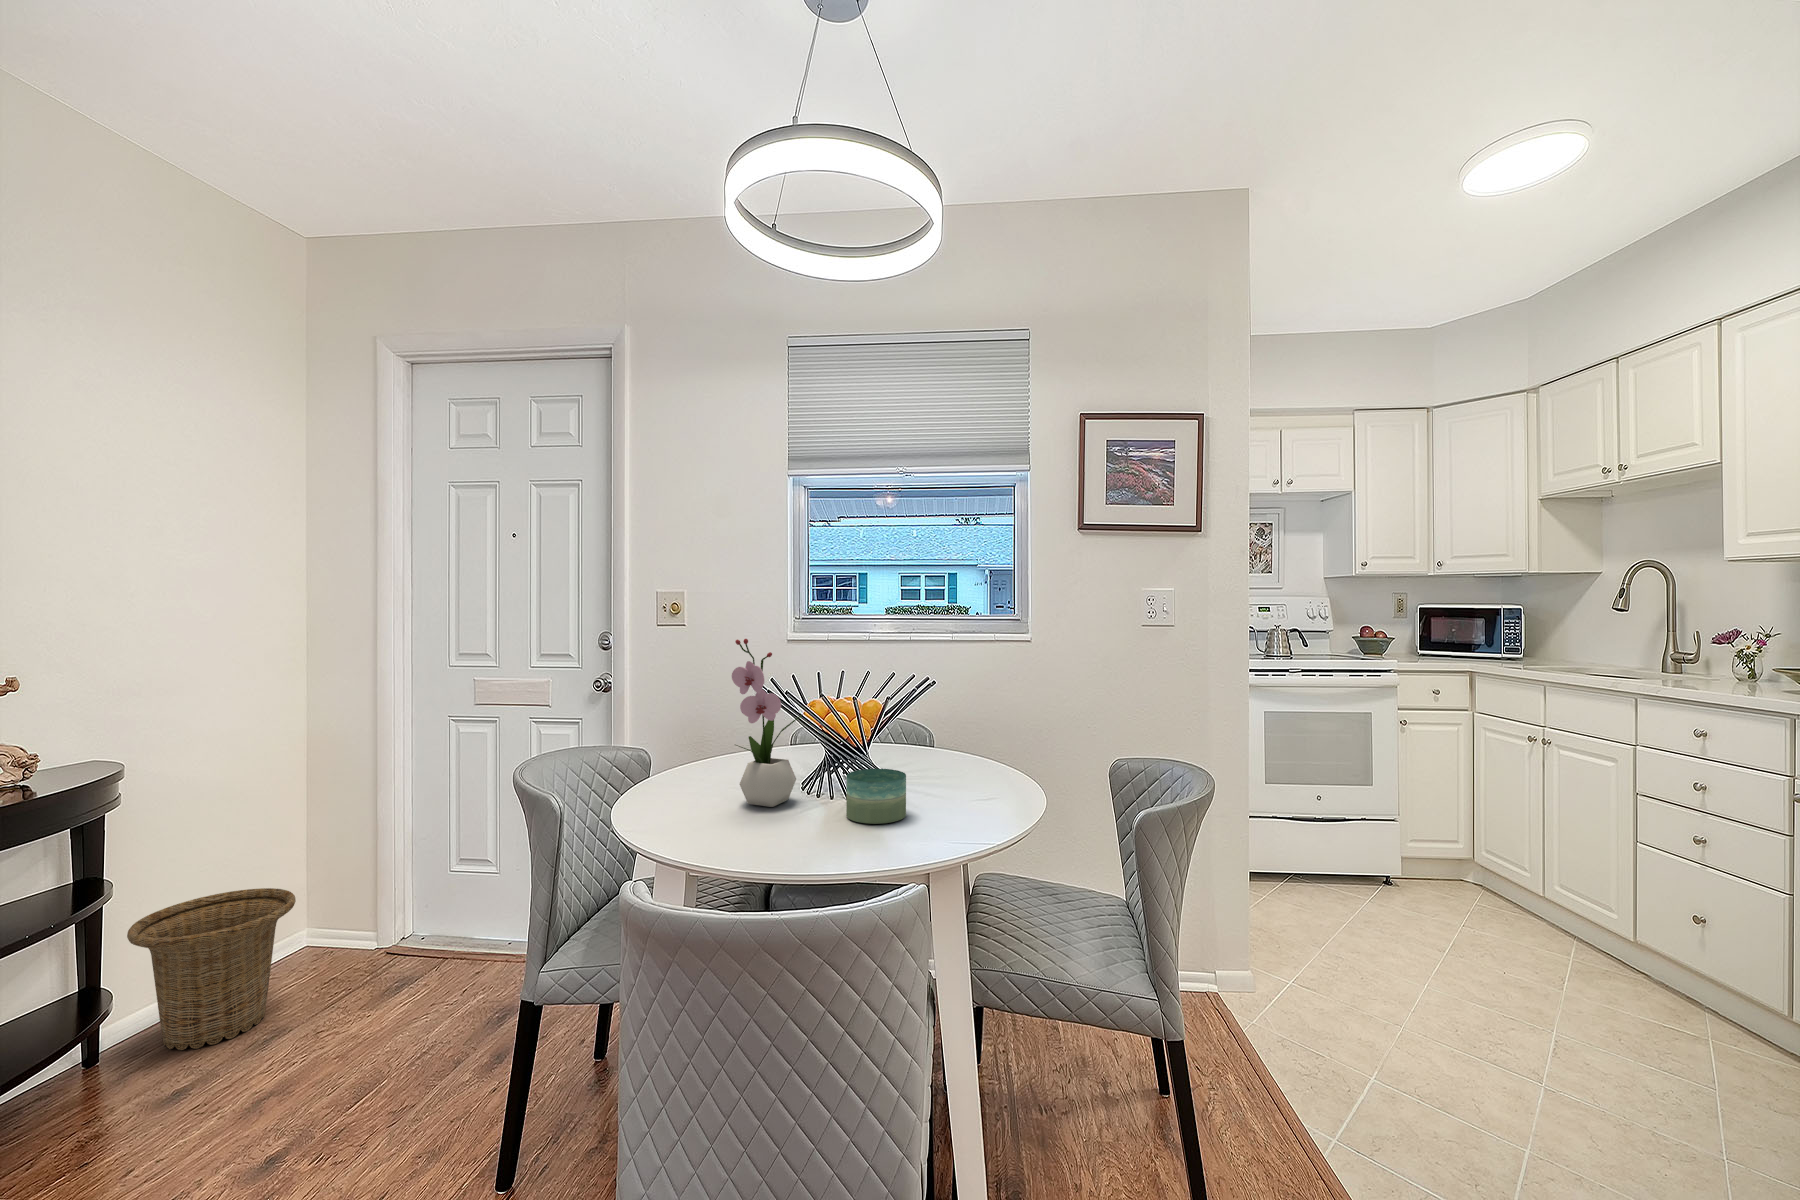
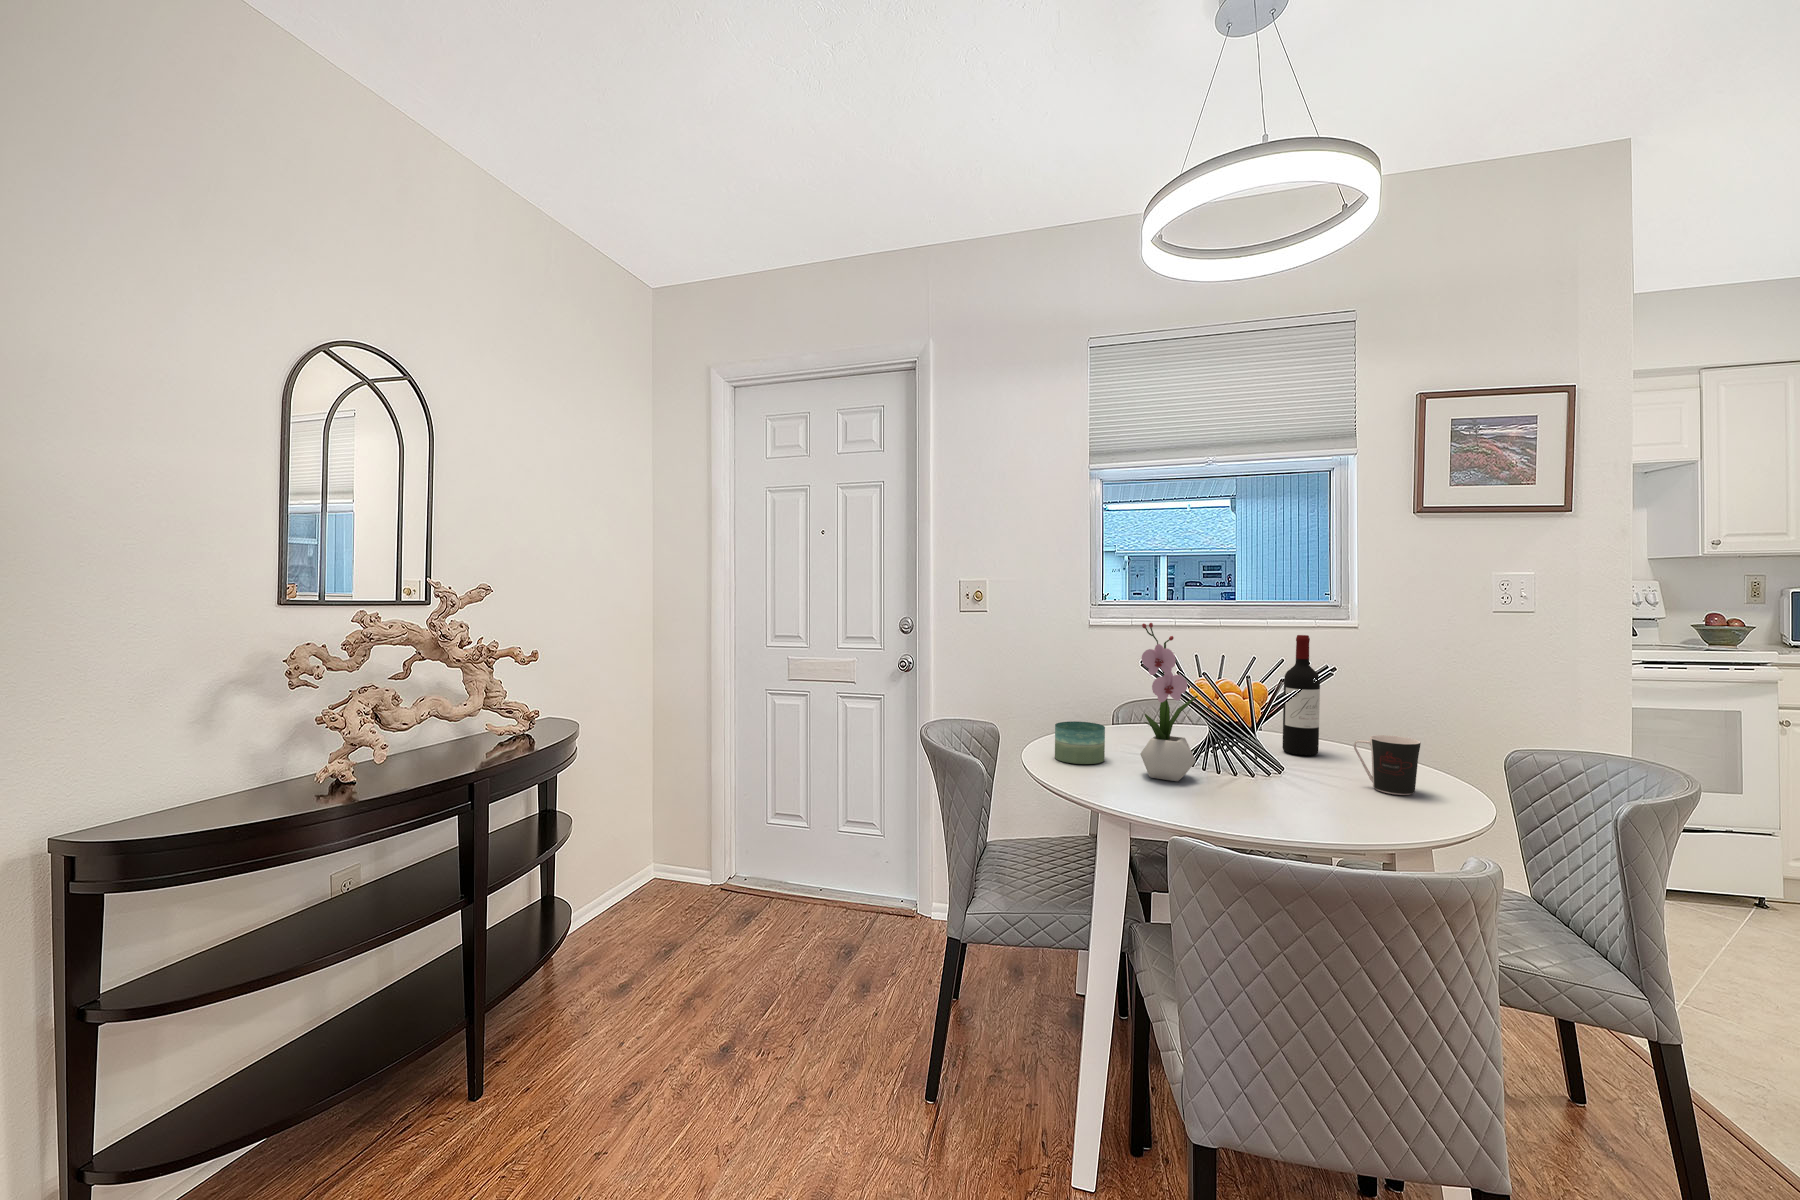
wine bottle: none [920,649,952,771] -> present [1282,635,1320,756]
coffee cup: none [951,748,1006,809] -> present [1354,735,1421,795]
candle: present [846,769,906,824] -> present [1055,721,1105,764]
basket: present [127,888,296,1050] -> none [563,827,674,956]

